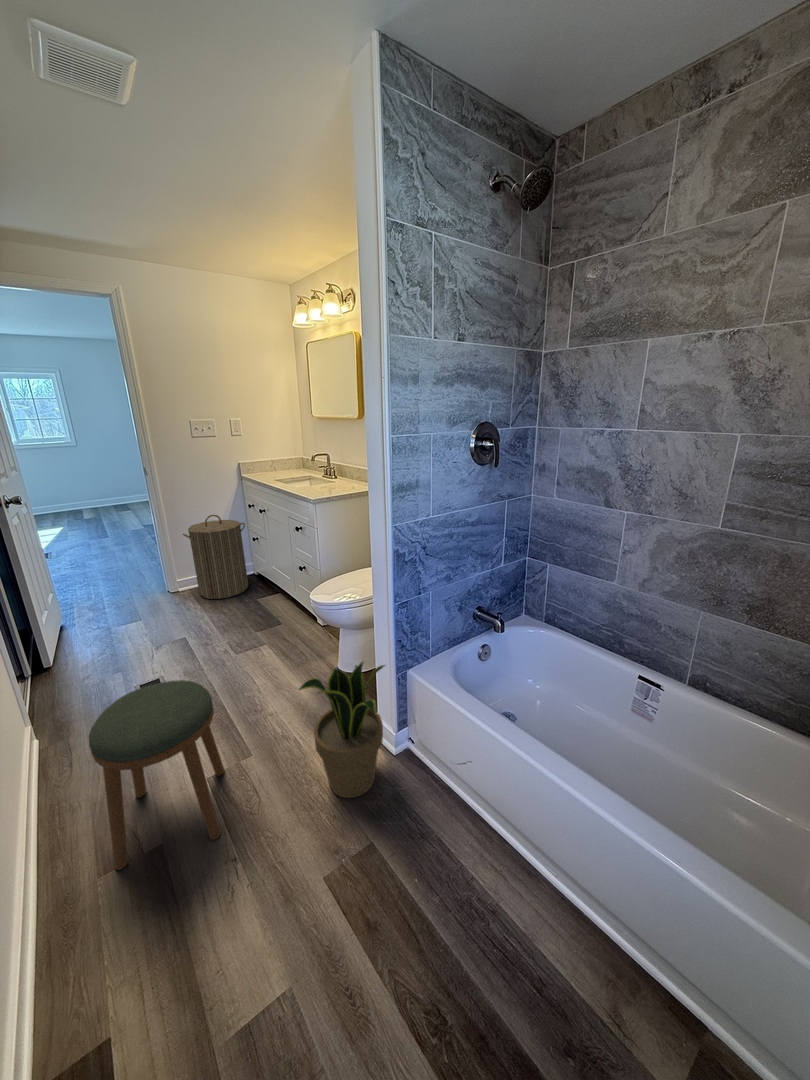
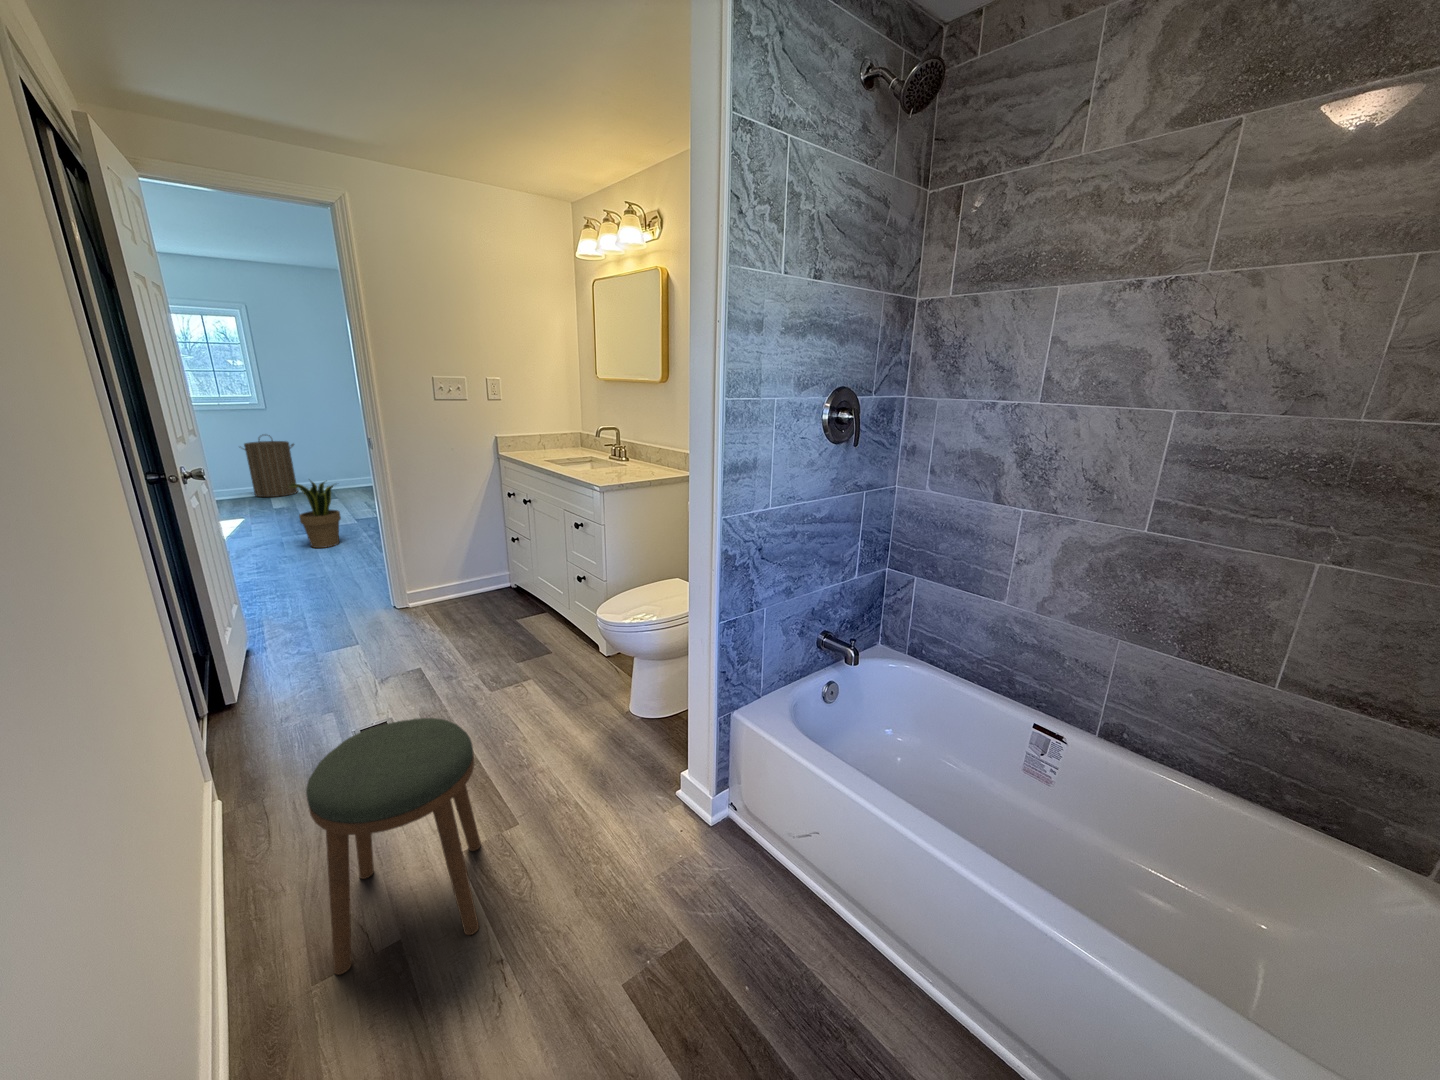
laundry hamper: present [183,515,248,599] -> present [244,435,298,497]
potted plant: present [299,662,385,798] -> present [289,481,341,548]

